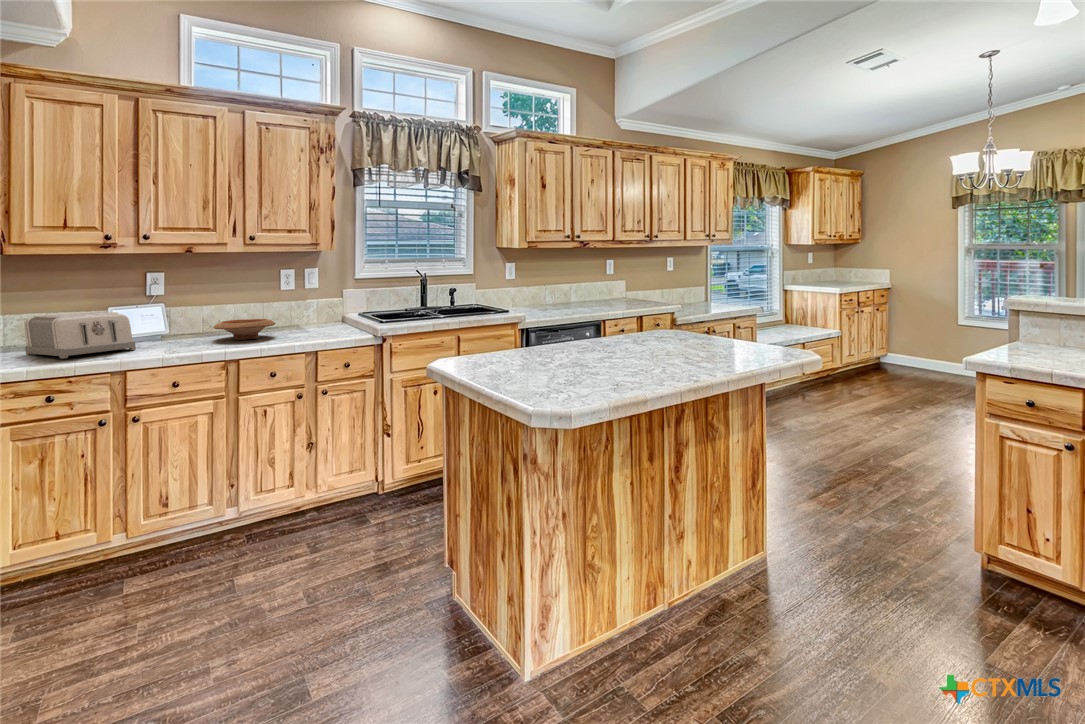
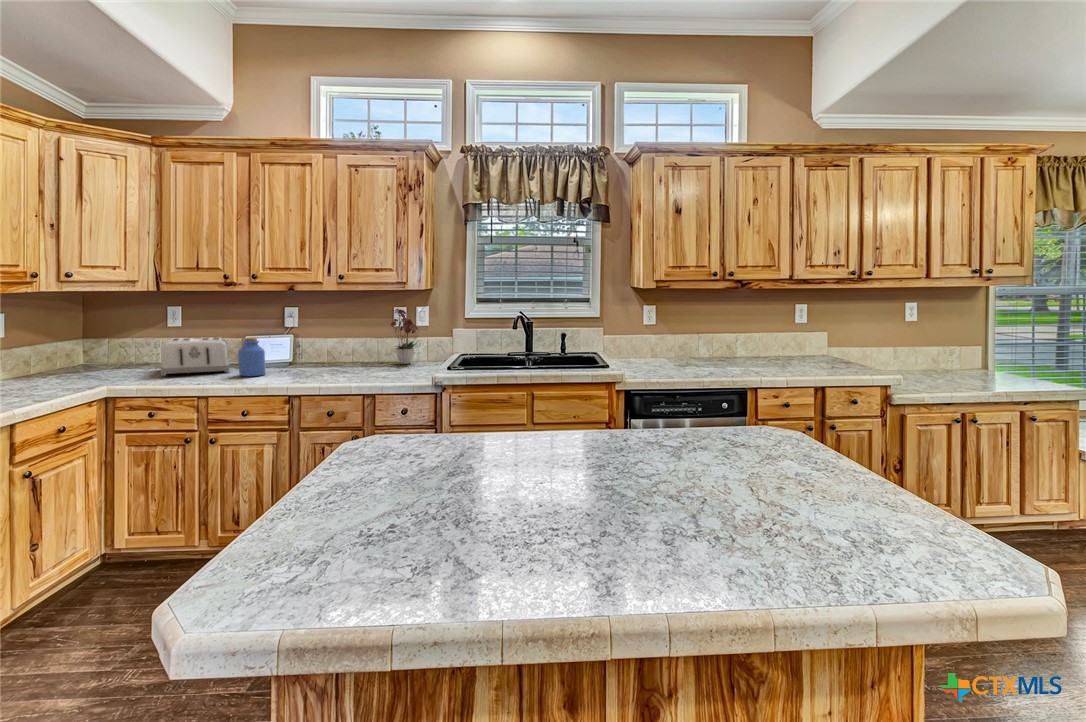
flower arrangement: none [289,269,332,328] -> present [391,309,418,364]
jar: none [160,307,193,350] -> present [238,338,266,376]
wooden bowl: present [214,319,275,340] -> none [297,351,353,371]

